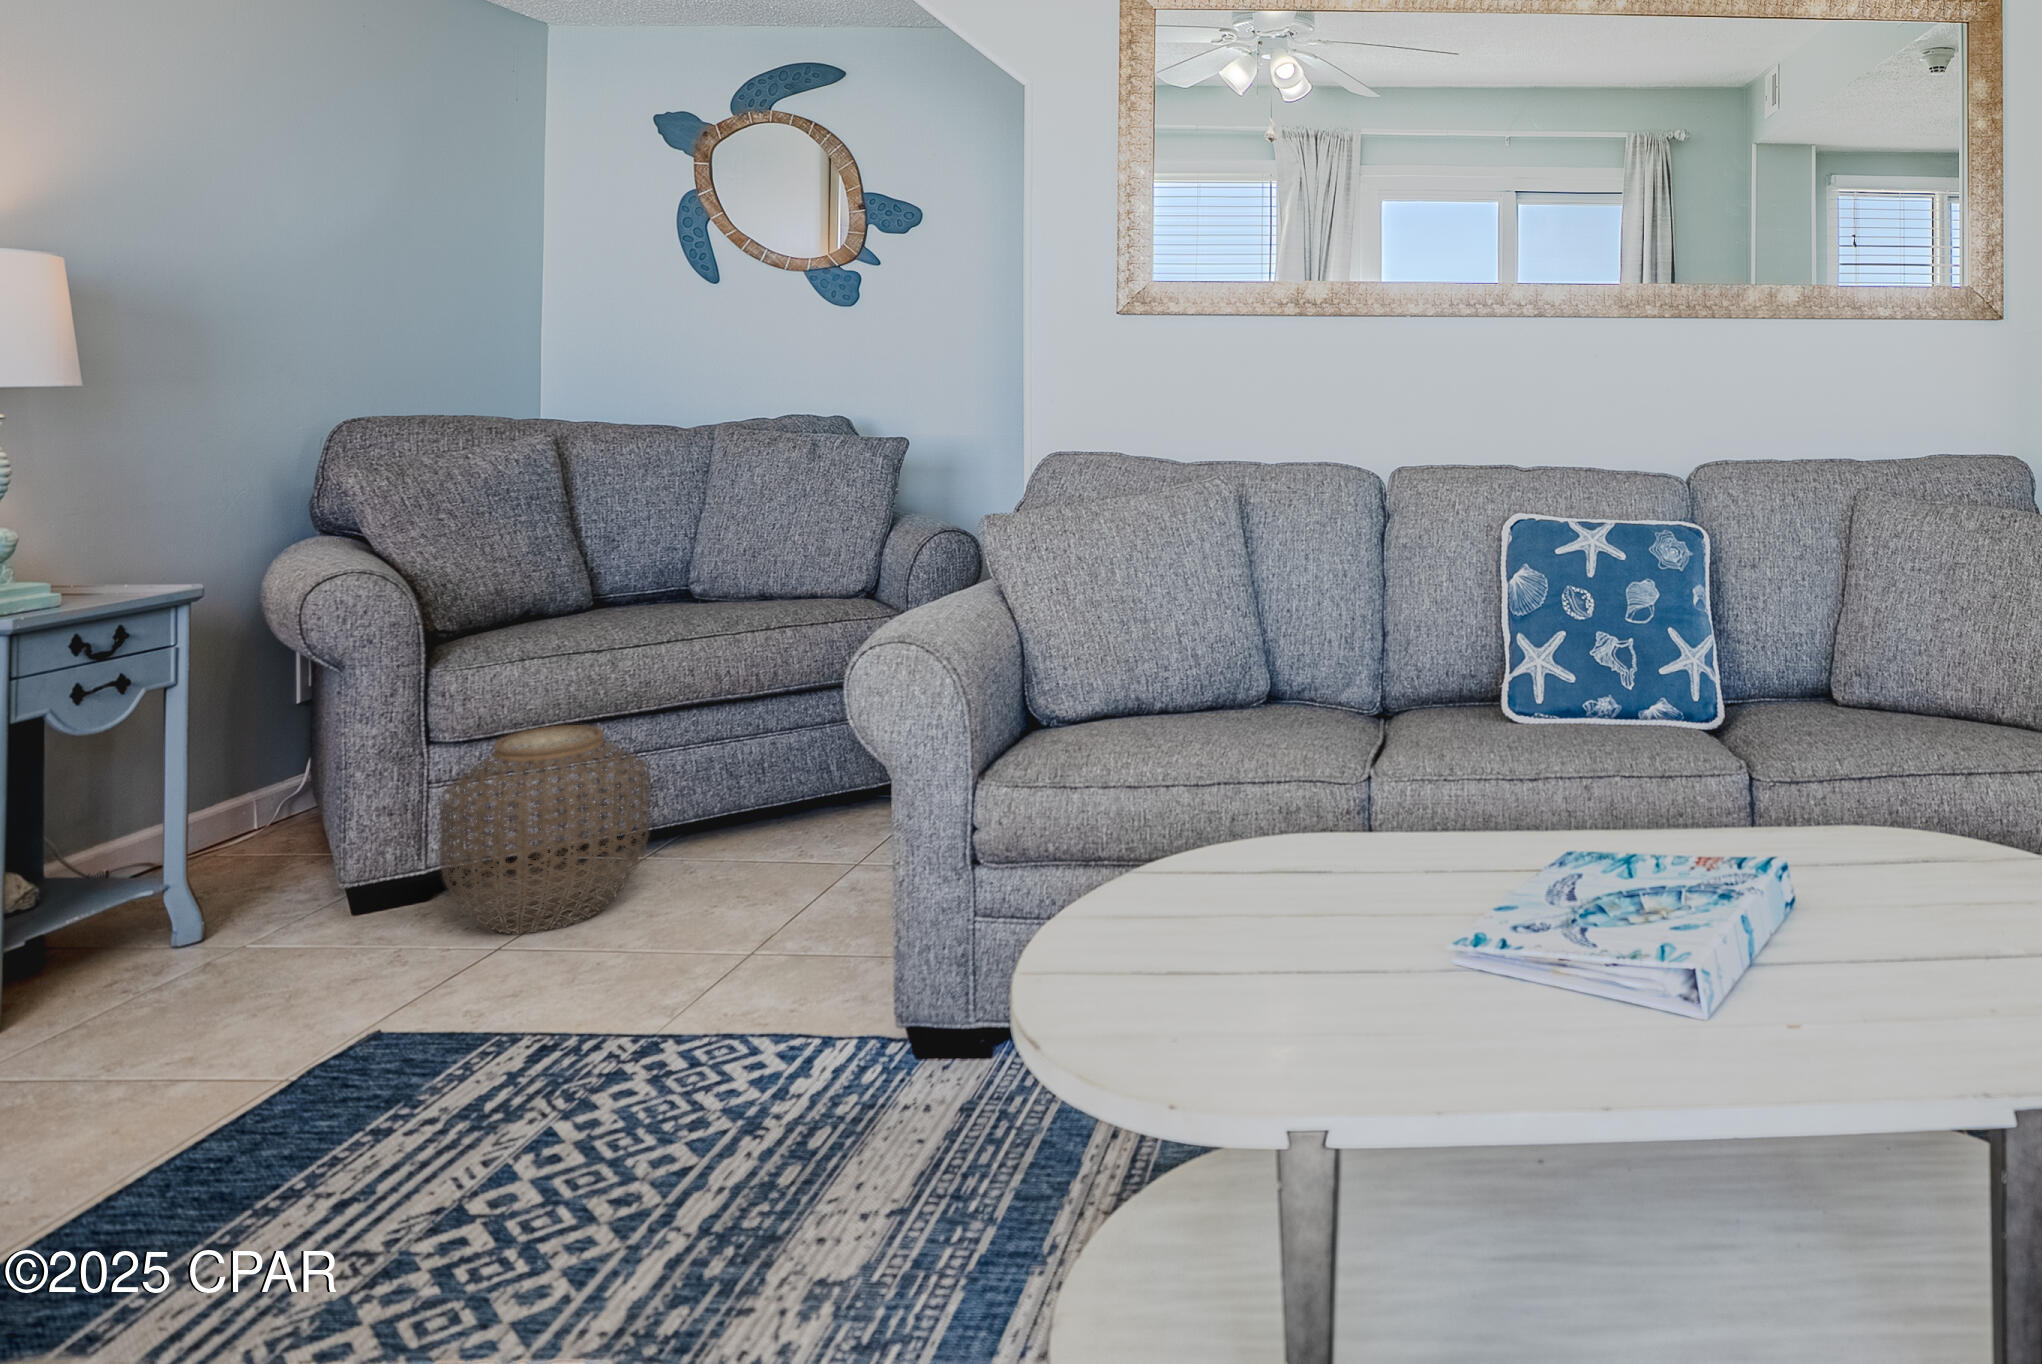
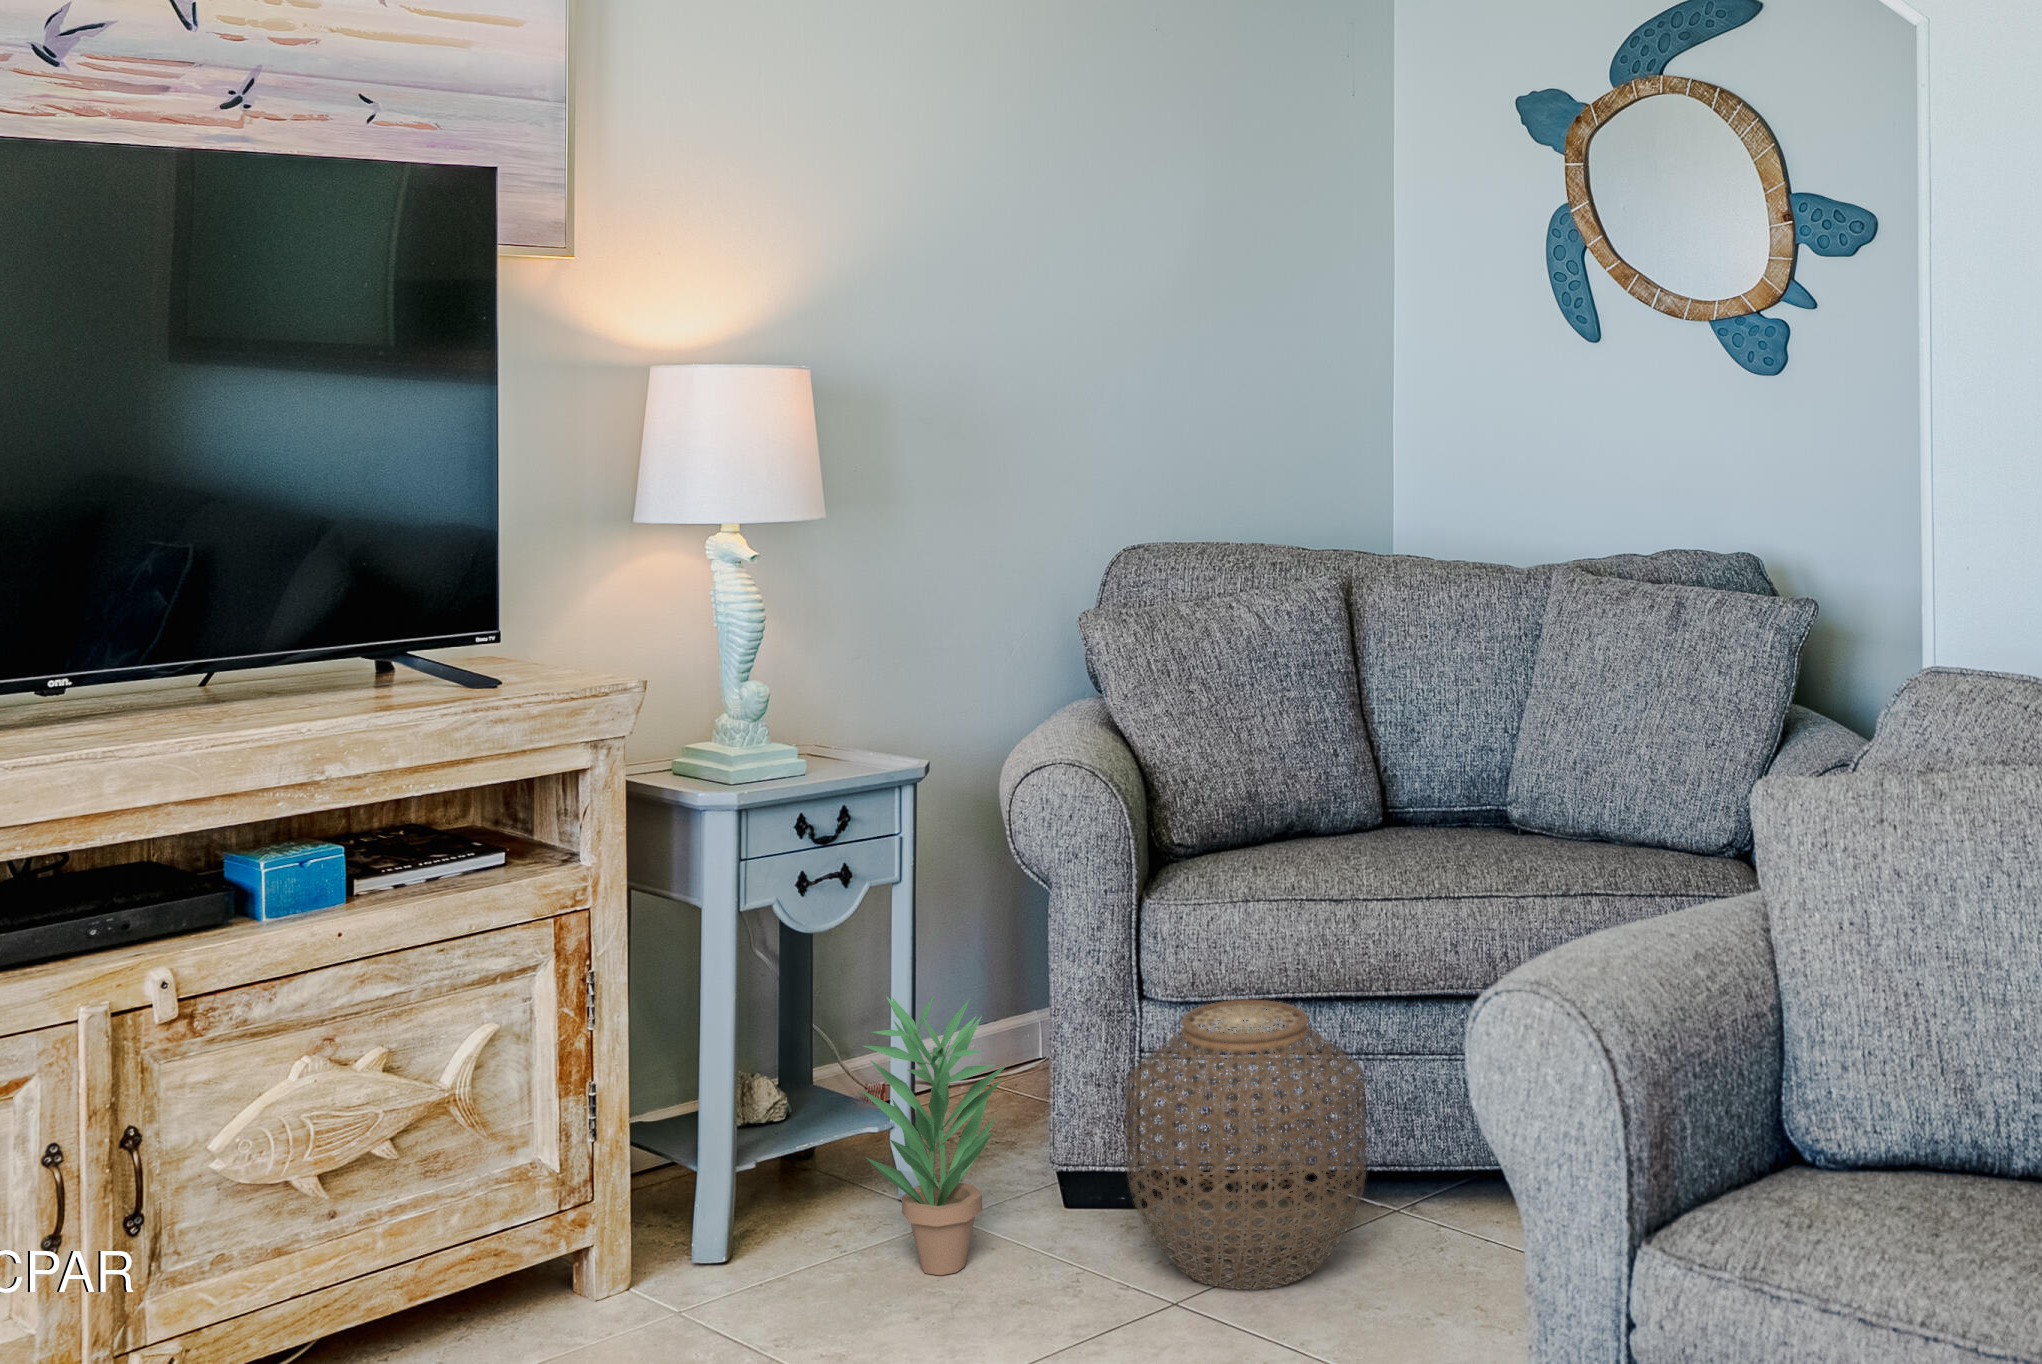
potted plant: none [167,758,331,990] -> present [860,997,1007,1275]

